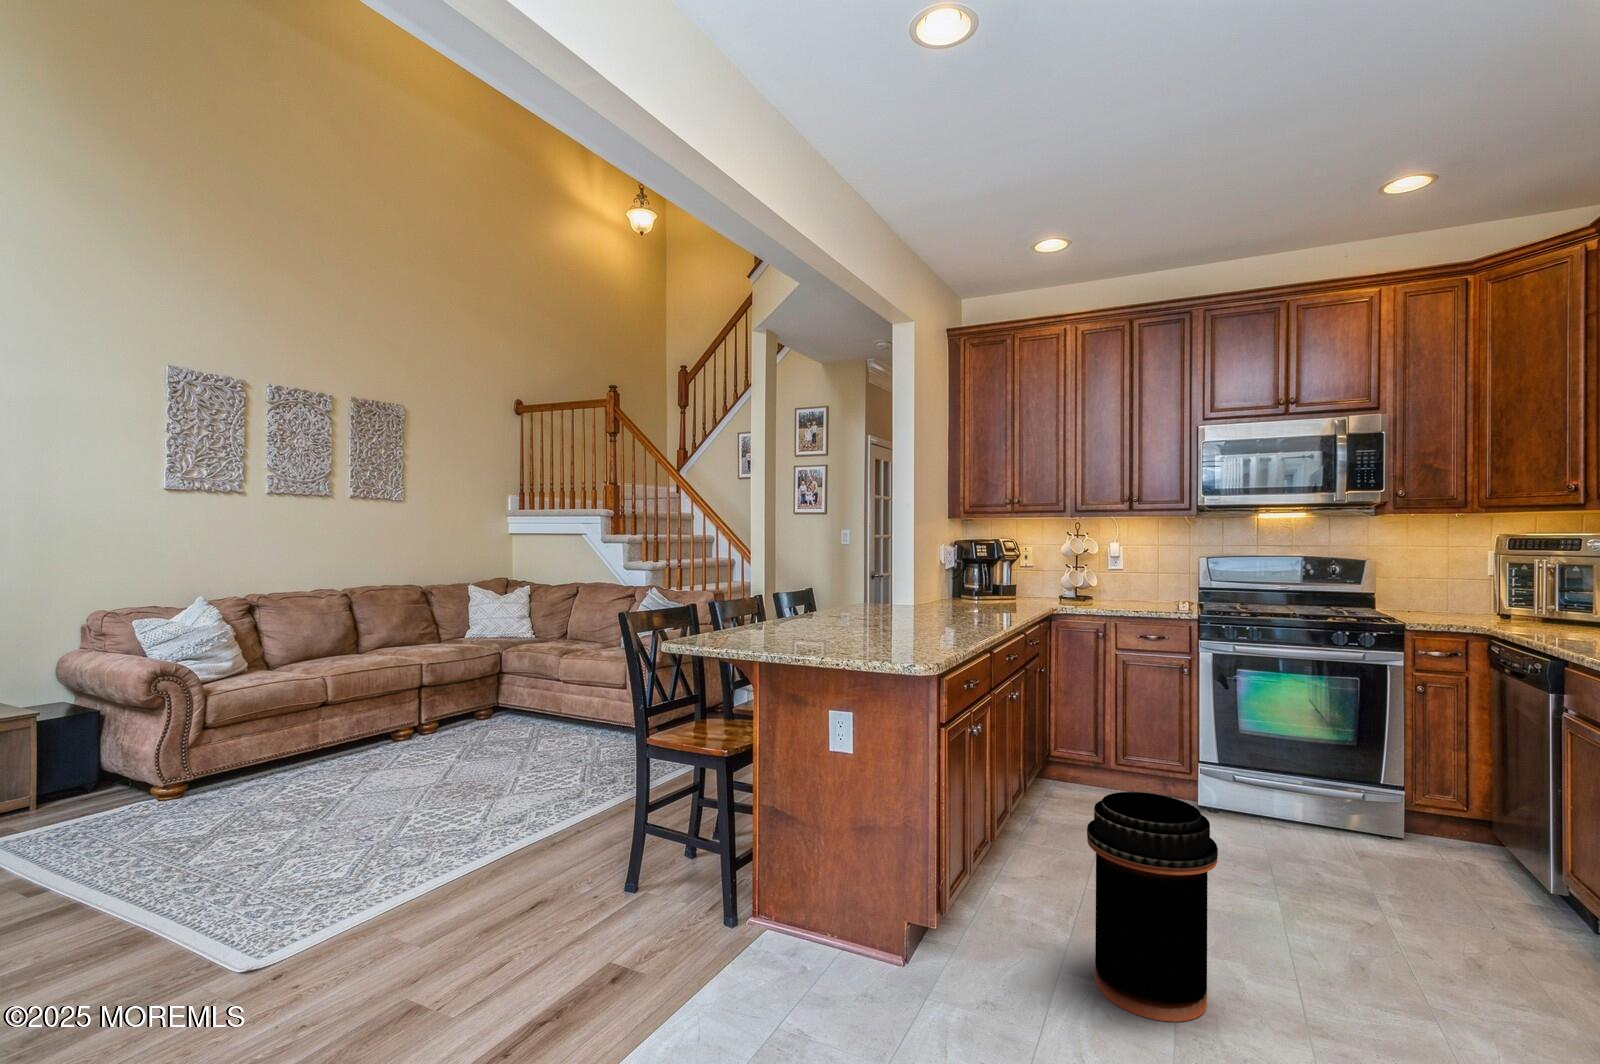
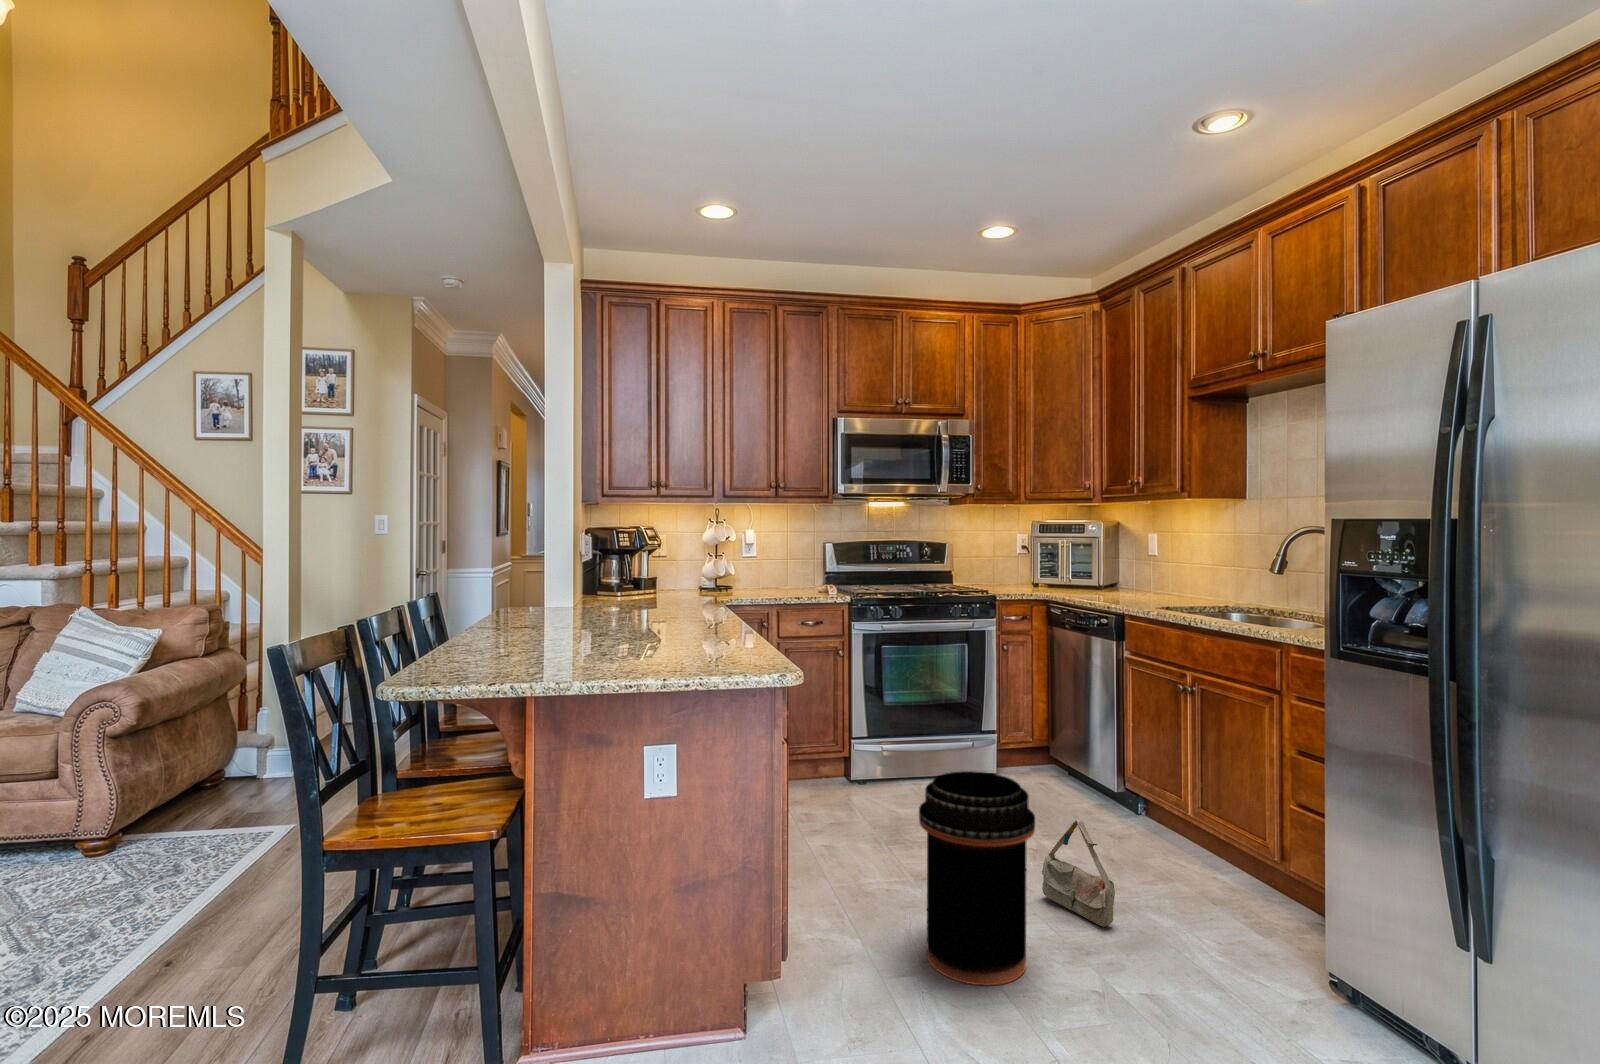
bag: none [1301,887,1371,1024] -> present [1042,820,1115,927]

